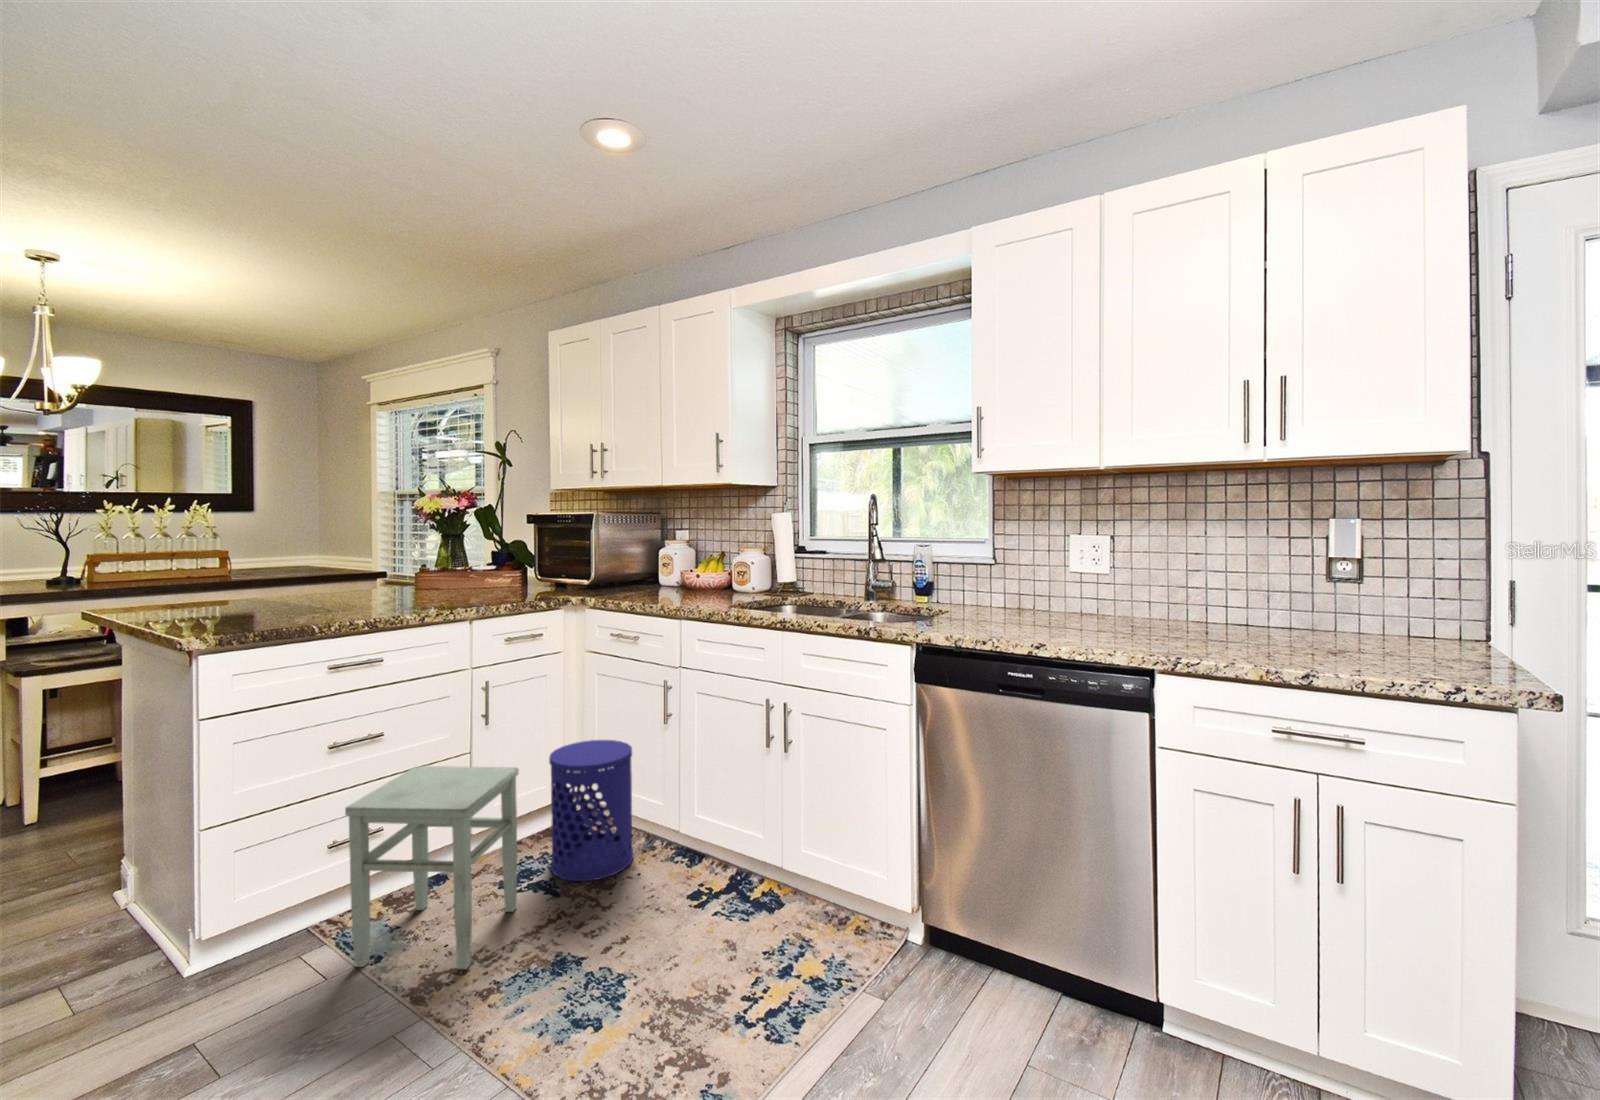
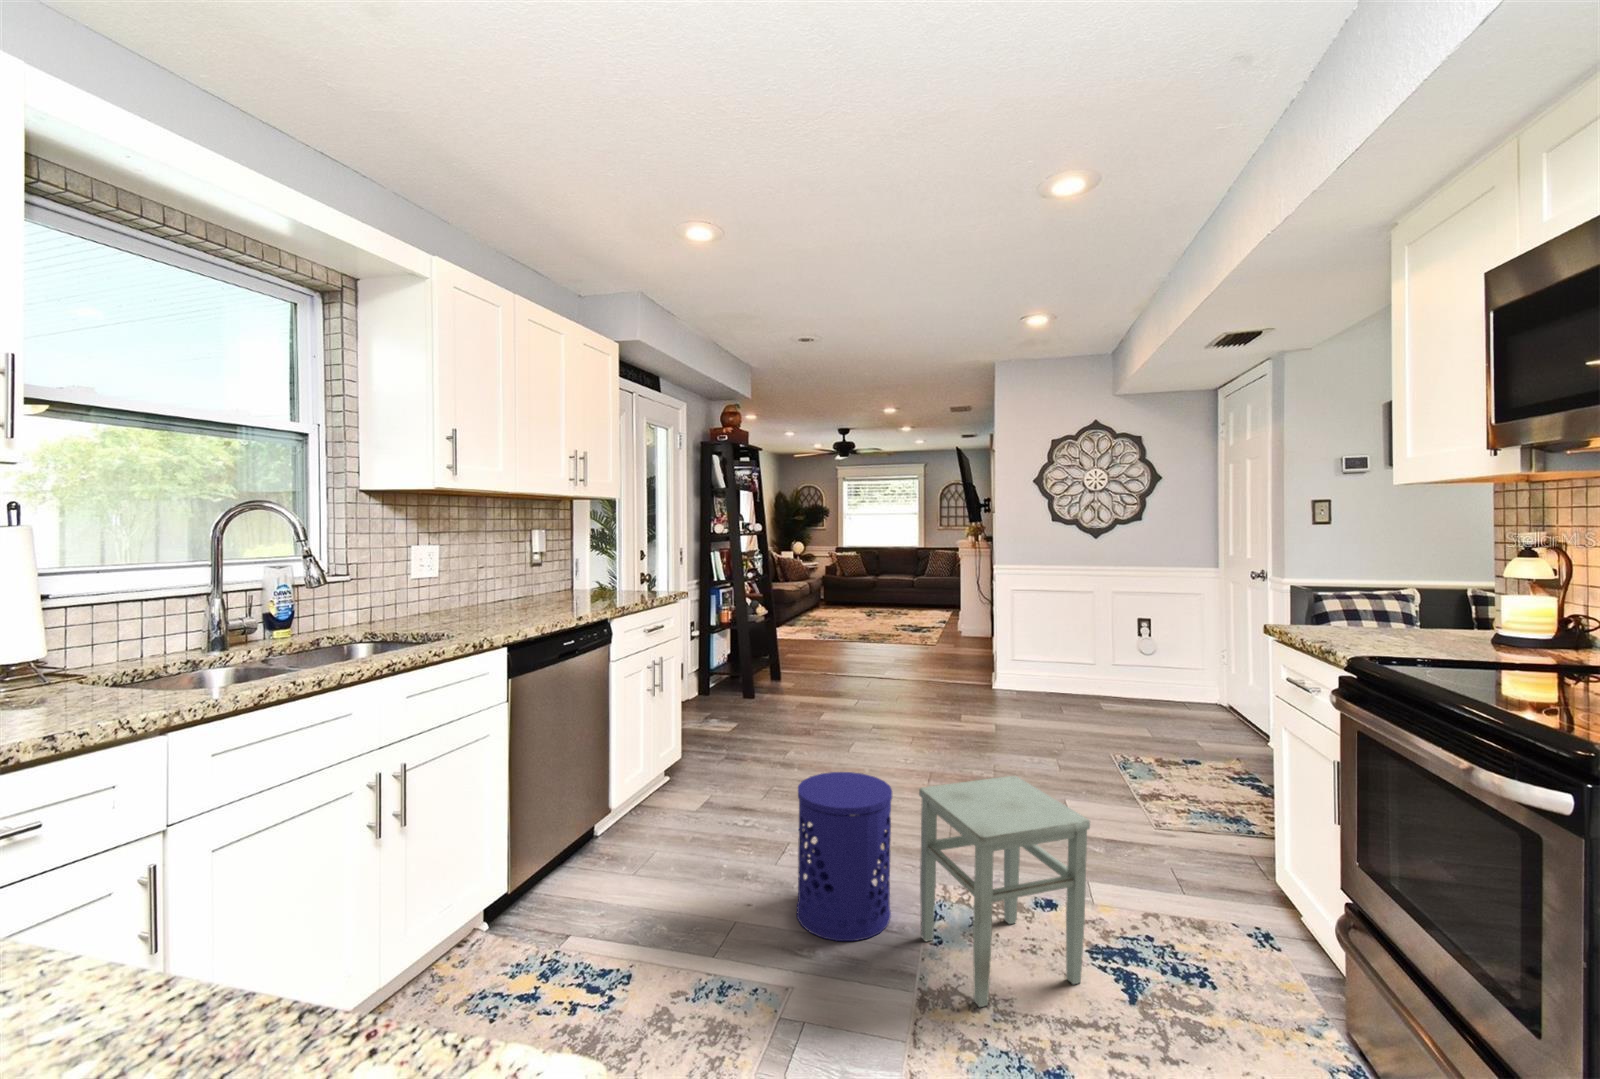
waste bin: present [549,740,633,881] -> present [797,772,892,941]

